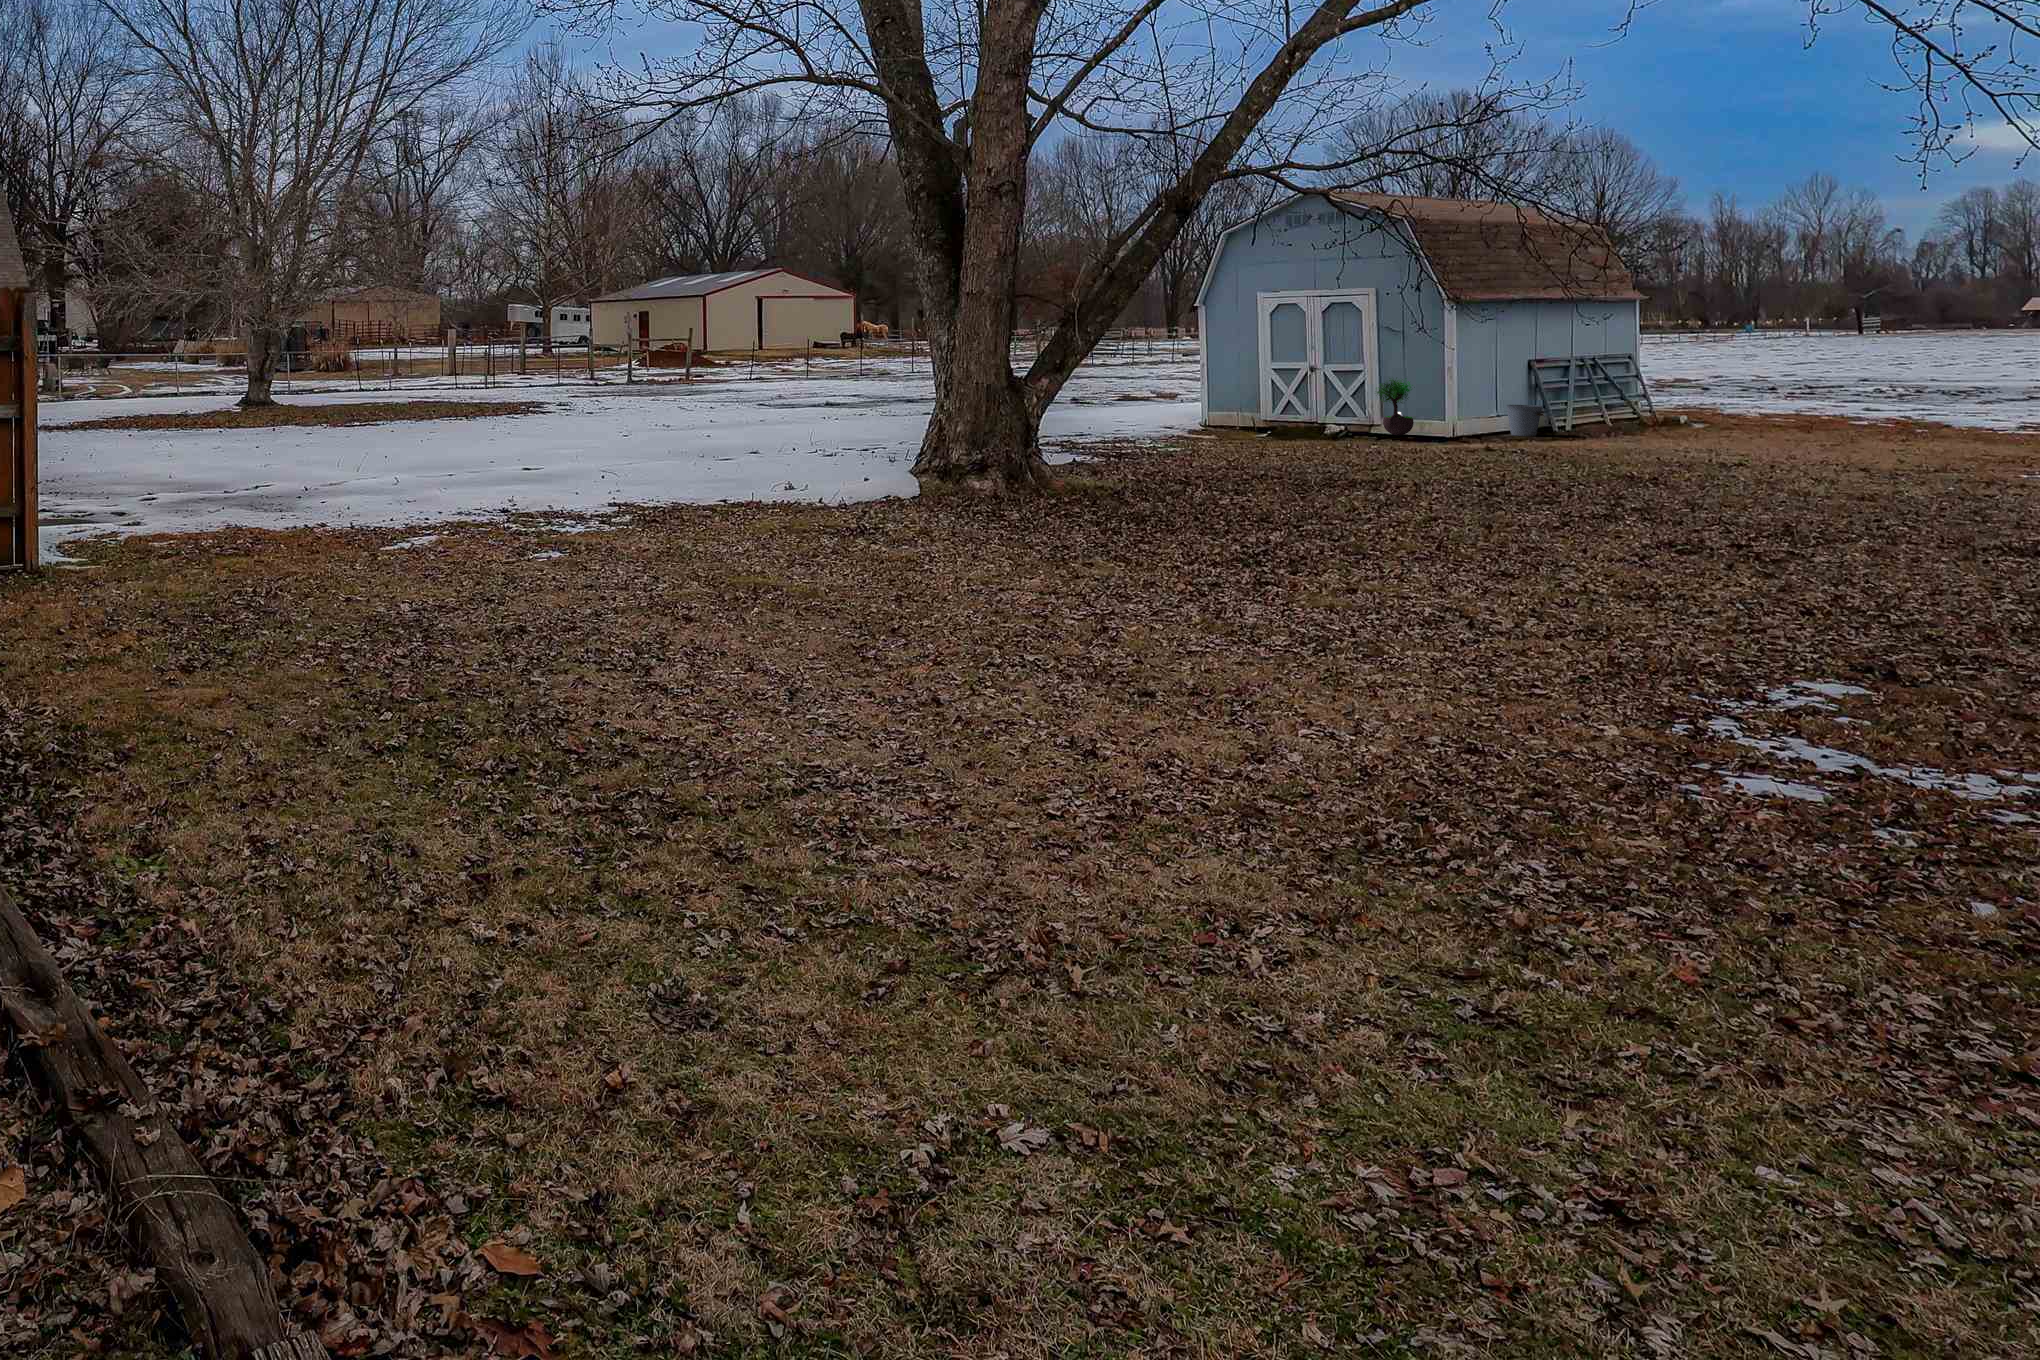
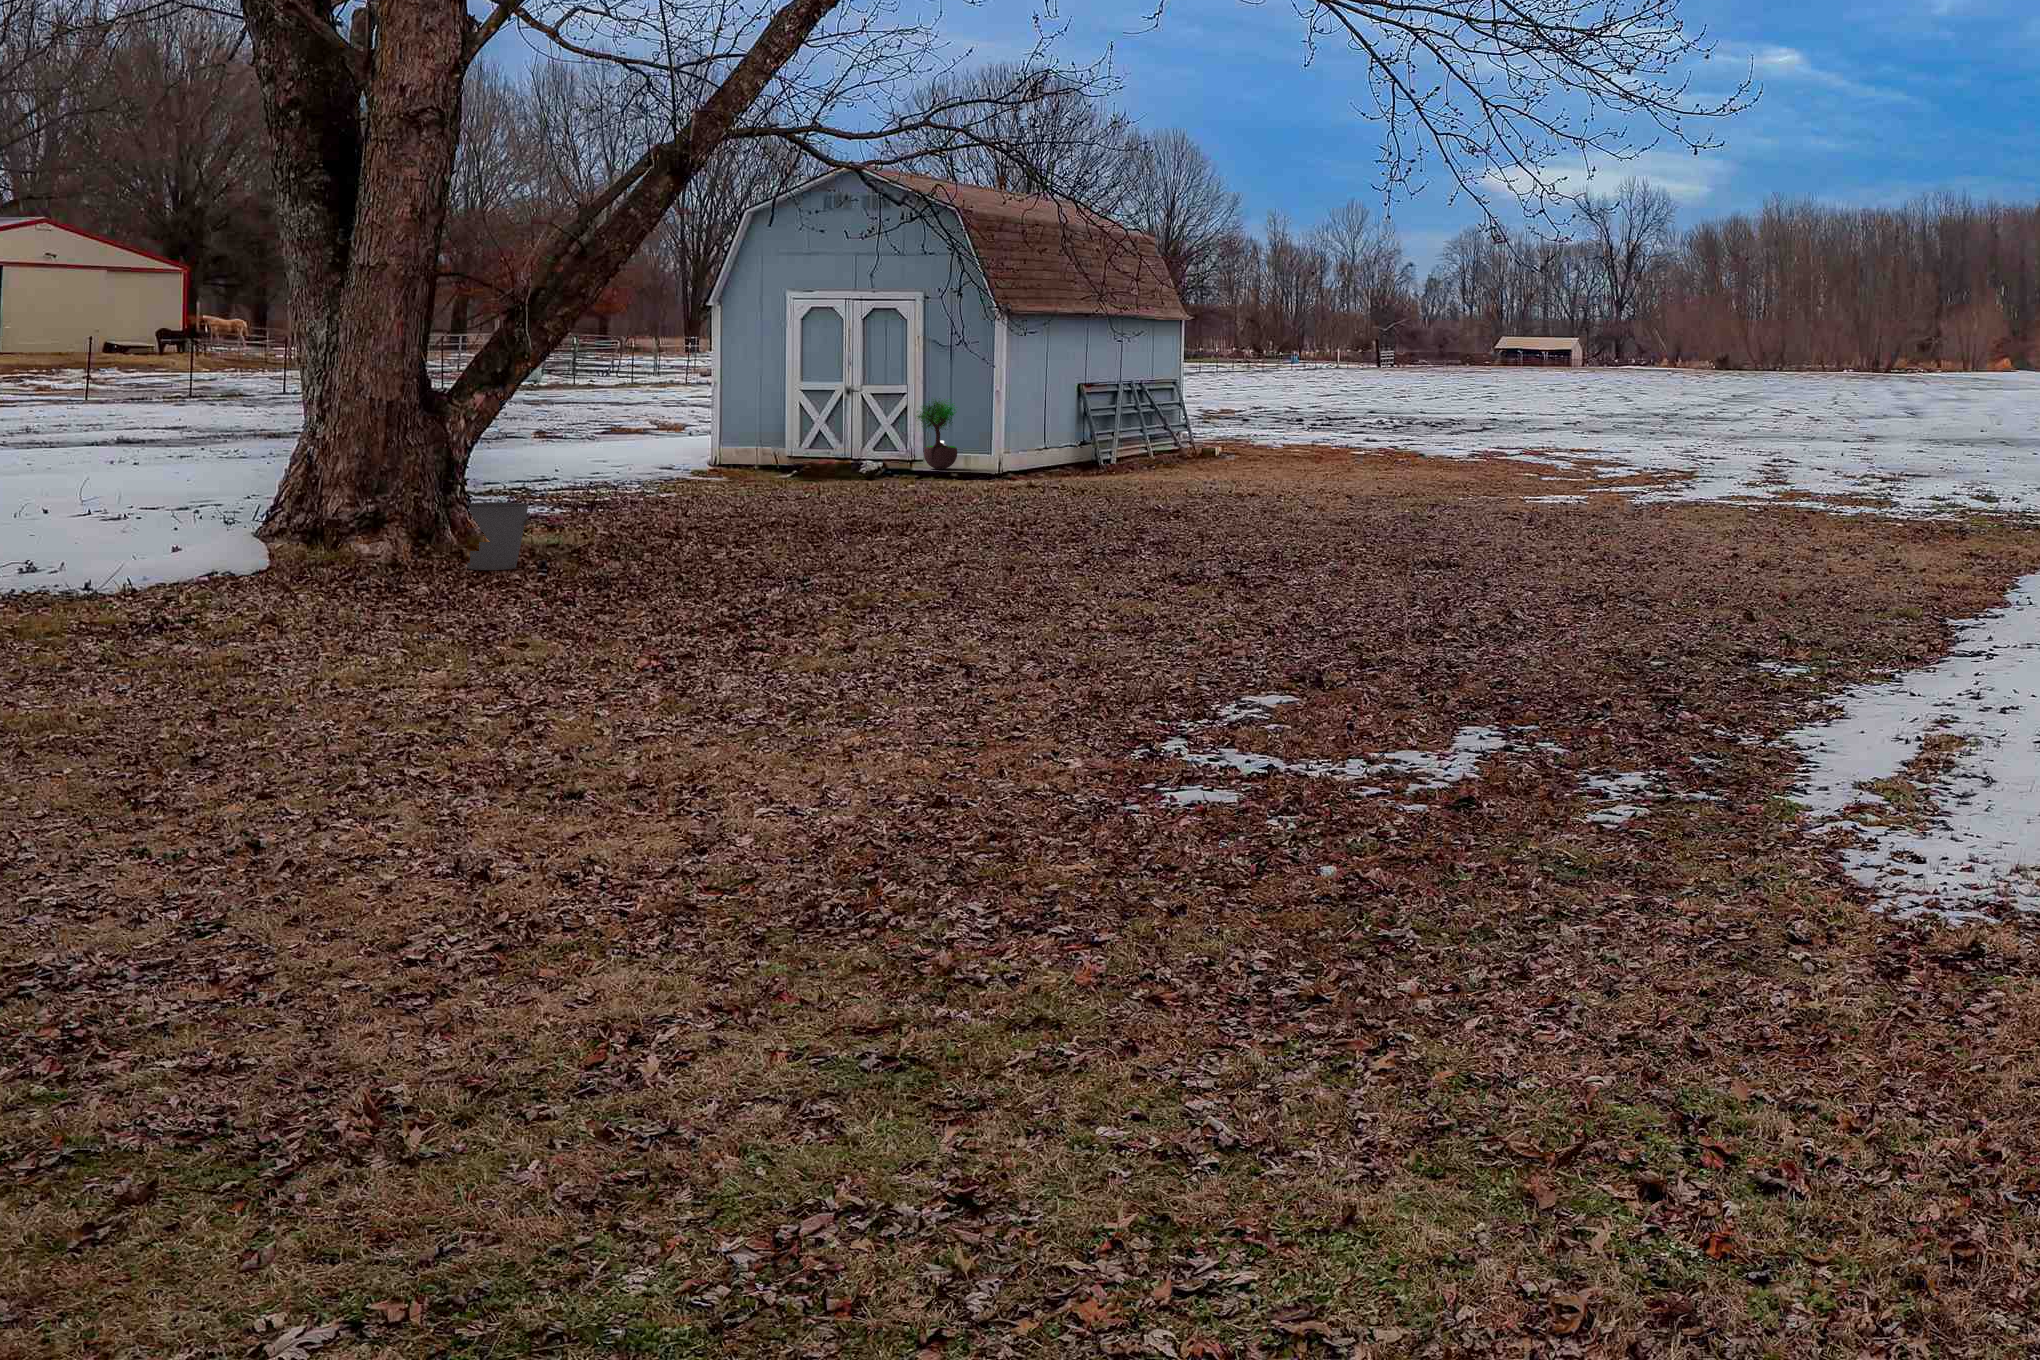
bucket: present [1506,405,1543,436] -> present [467,501,531,570]

